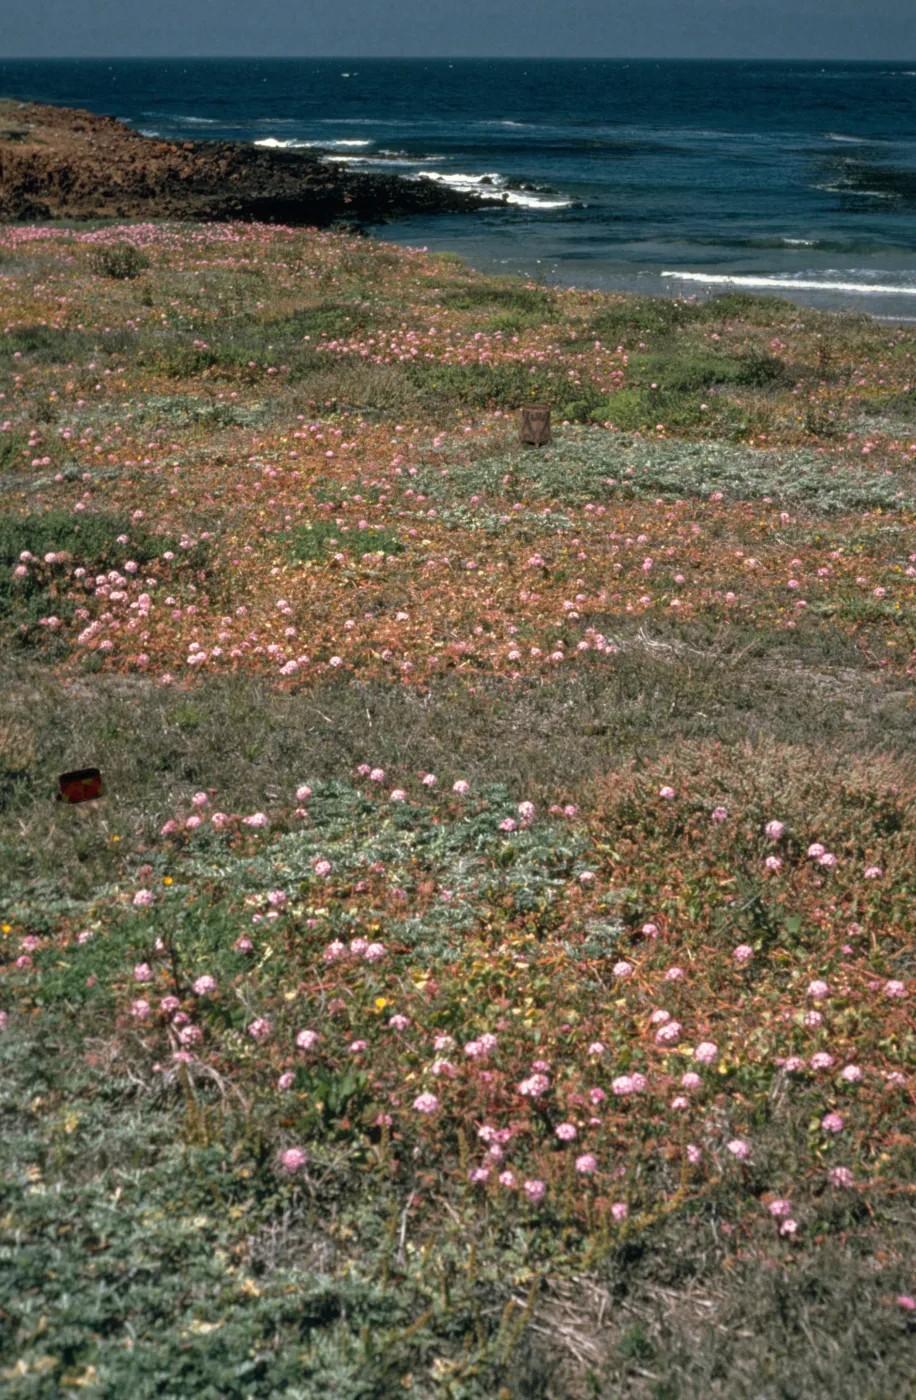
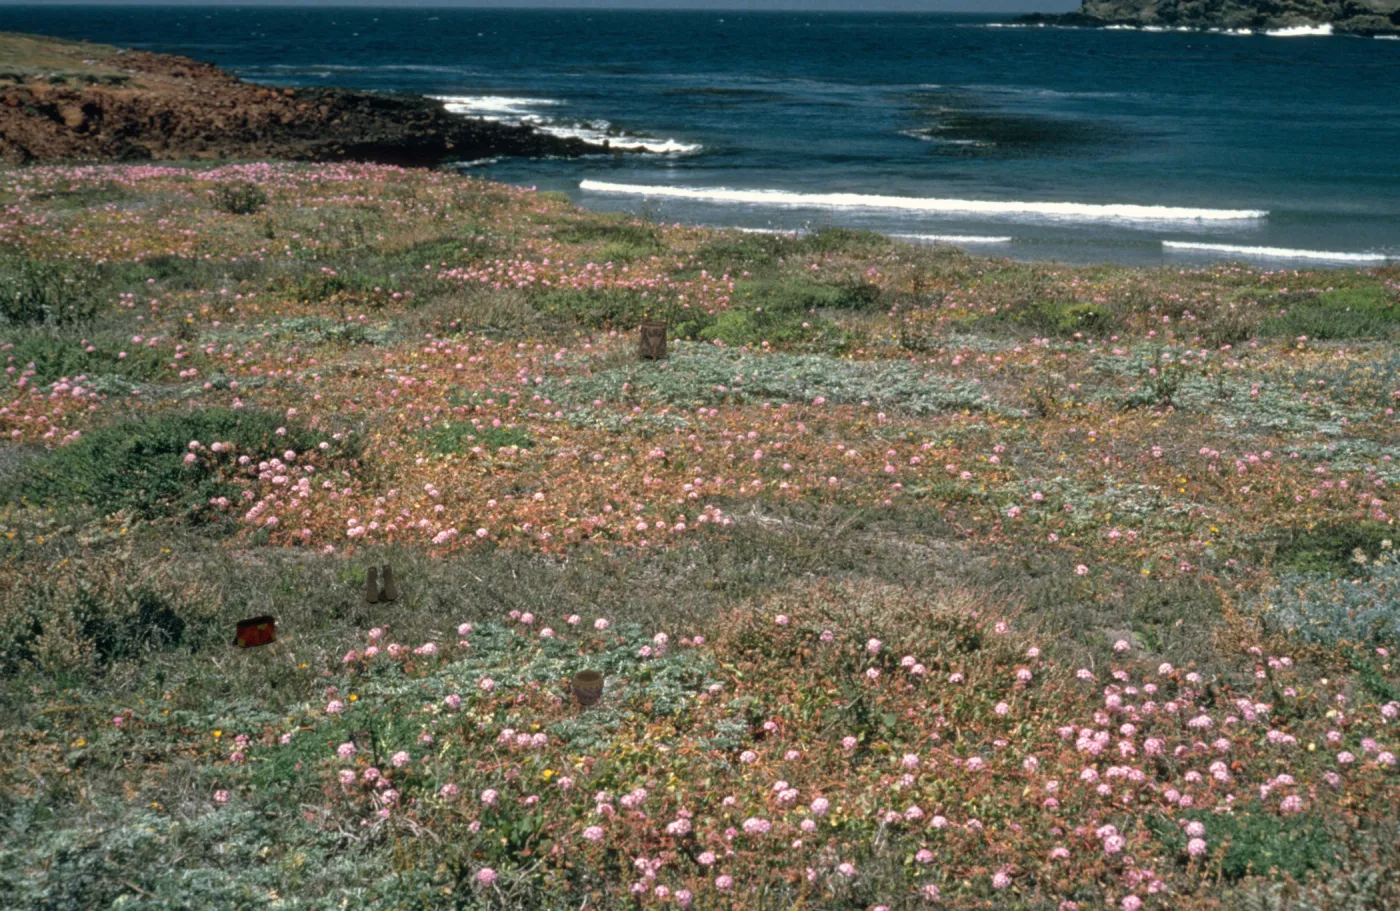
boots: none [206,705,237,748] -> present [367,565,396,602]
planter: none [422,849,458,890] -> present [572,670,604,705]

